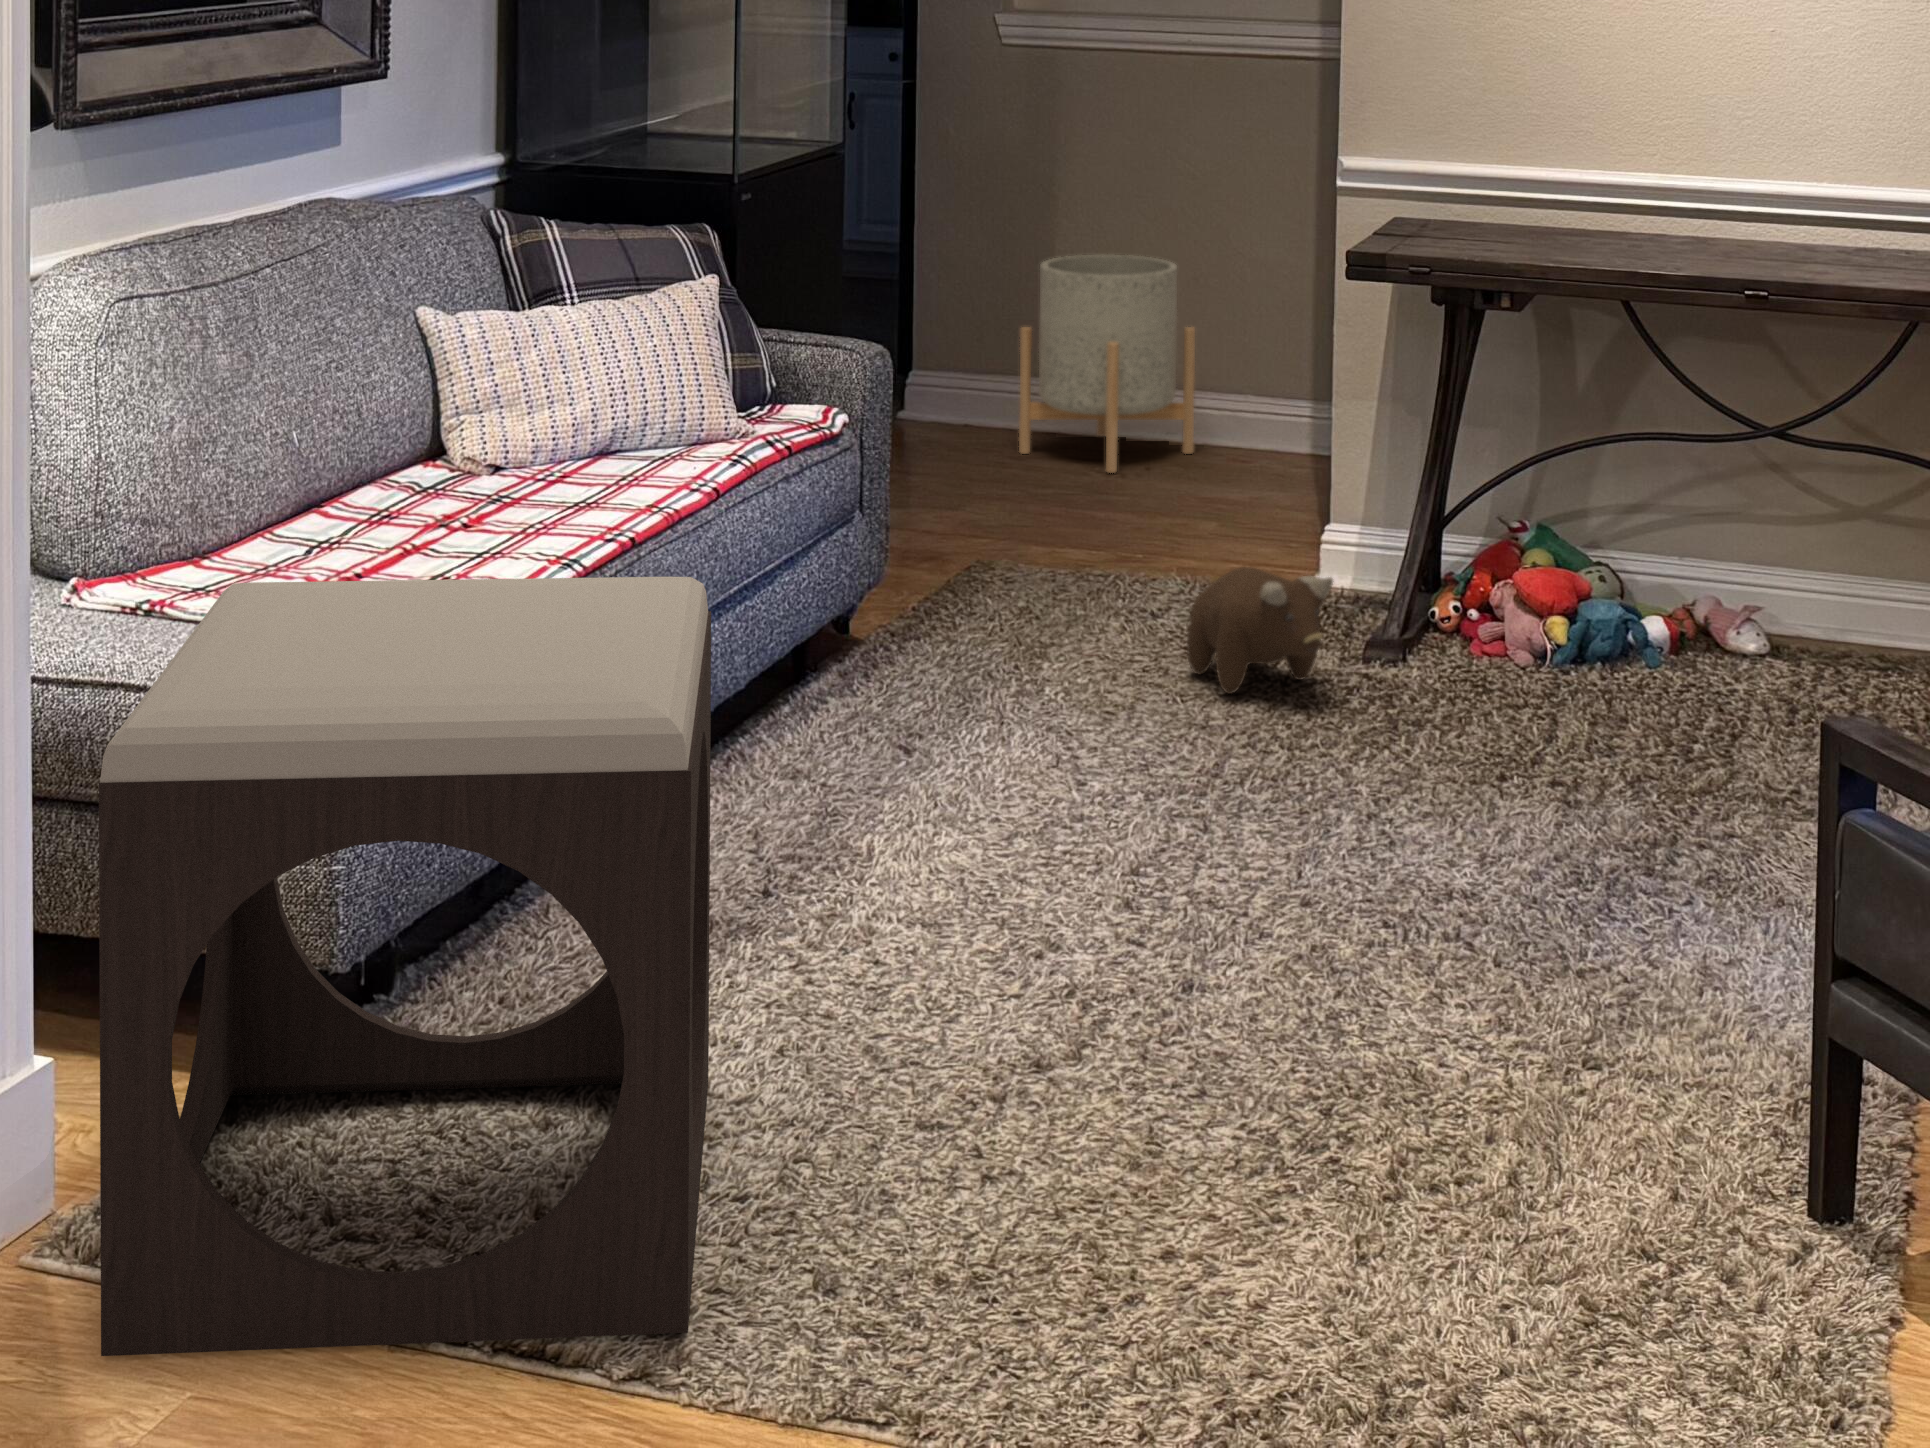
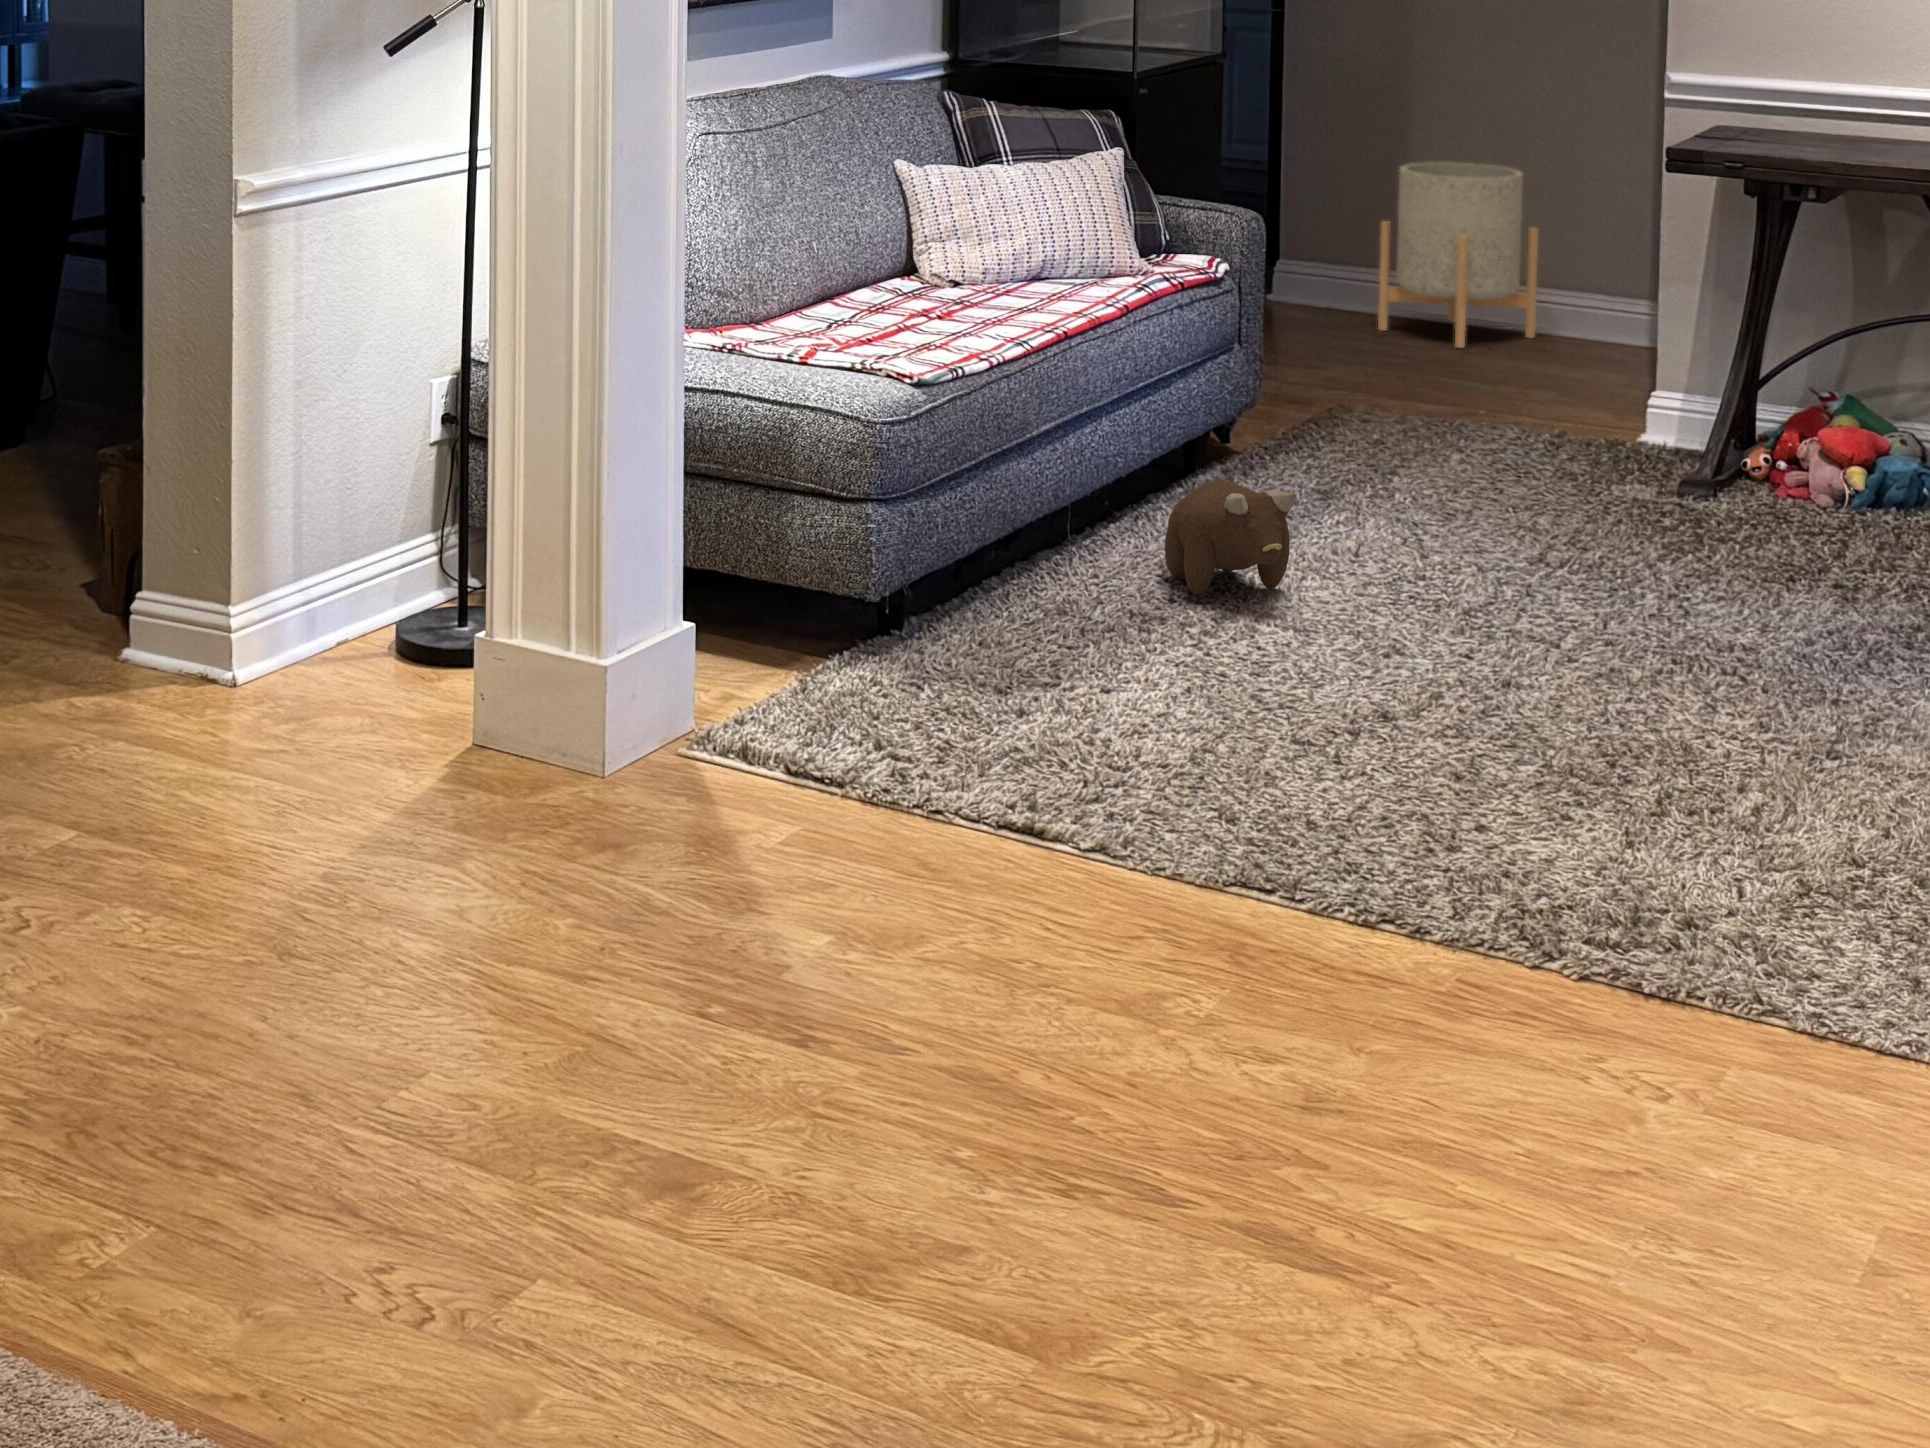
plush toy: present [1187,567,1333,694] -> present [1165,480,1296,595]
footstool: present [99,577,711,1356] -> none [738,317,1144,831]

